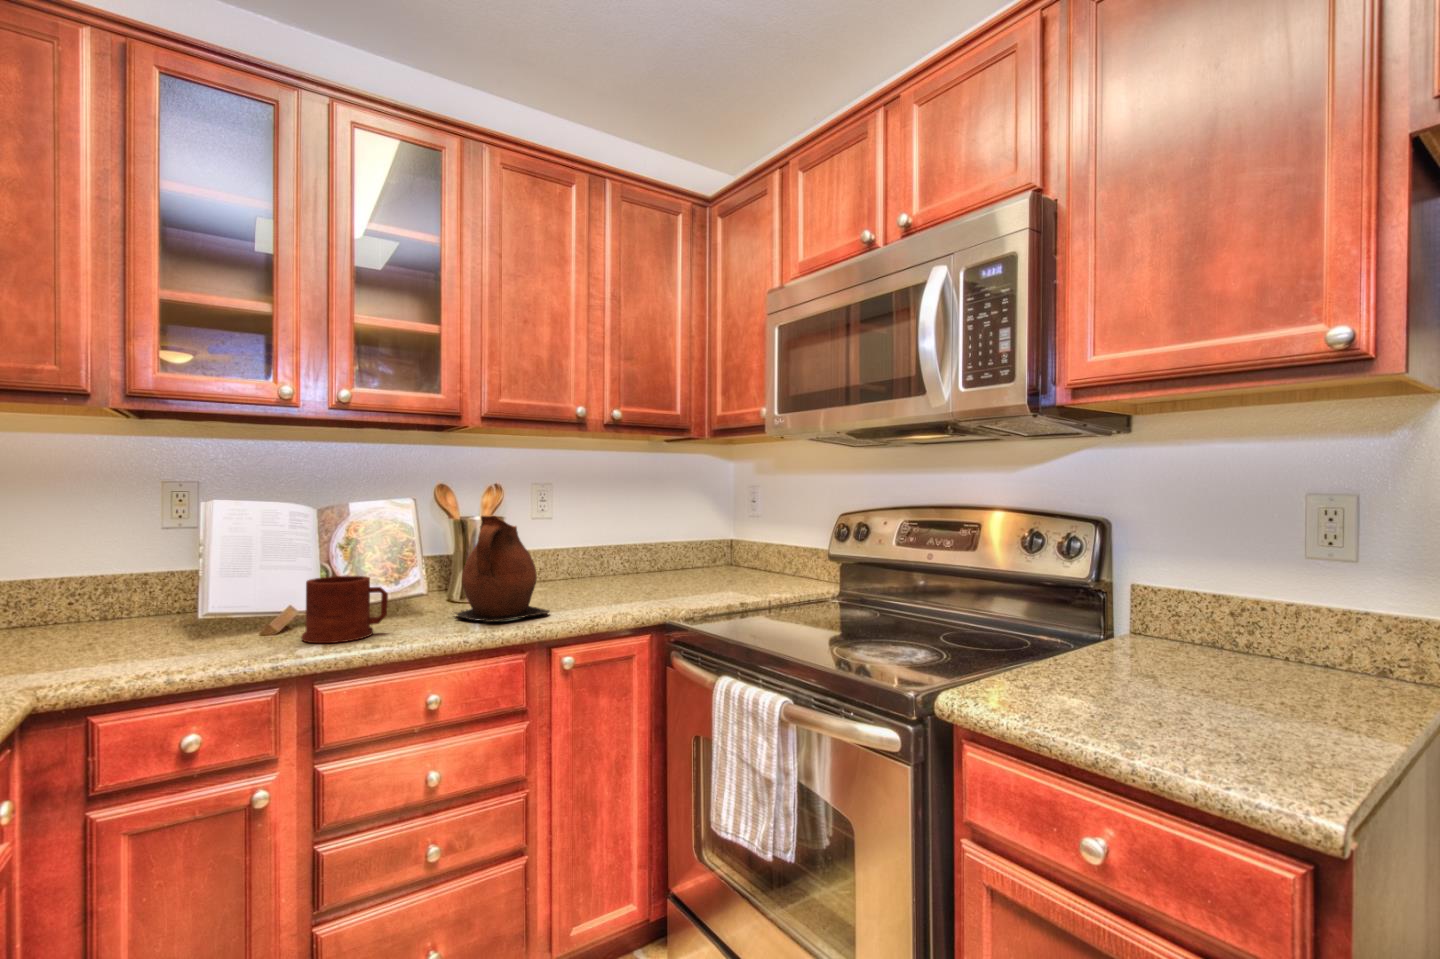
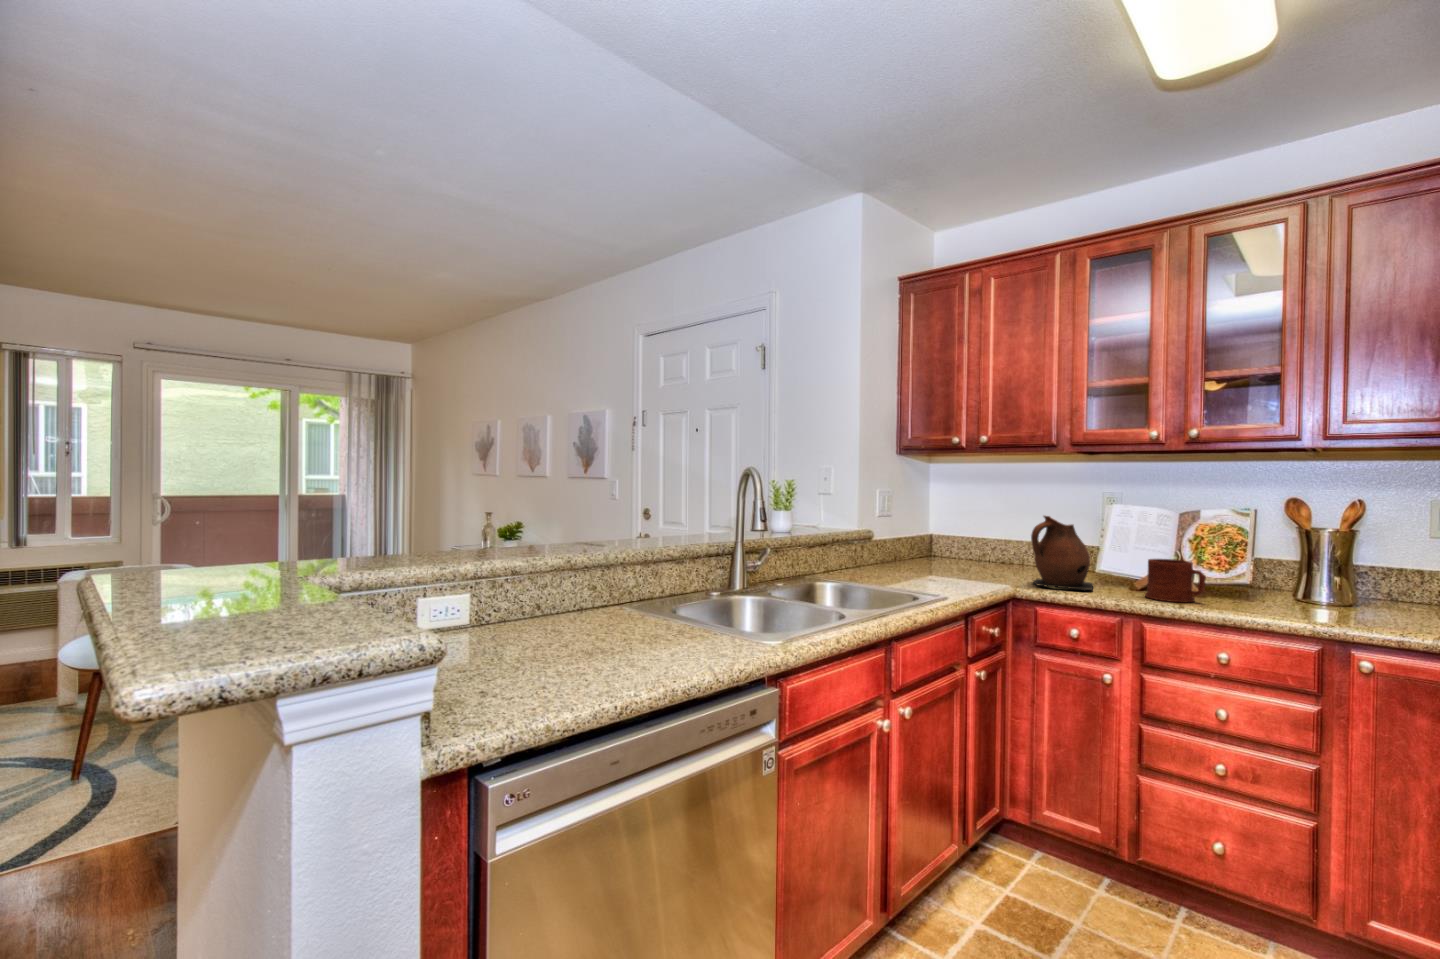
ceramic pitcher: present [455,516,549,622] -> present [1031,516,1093,591]

